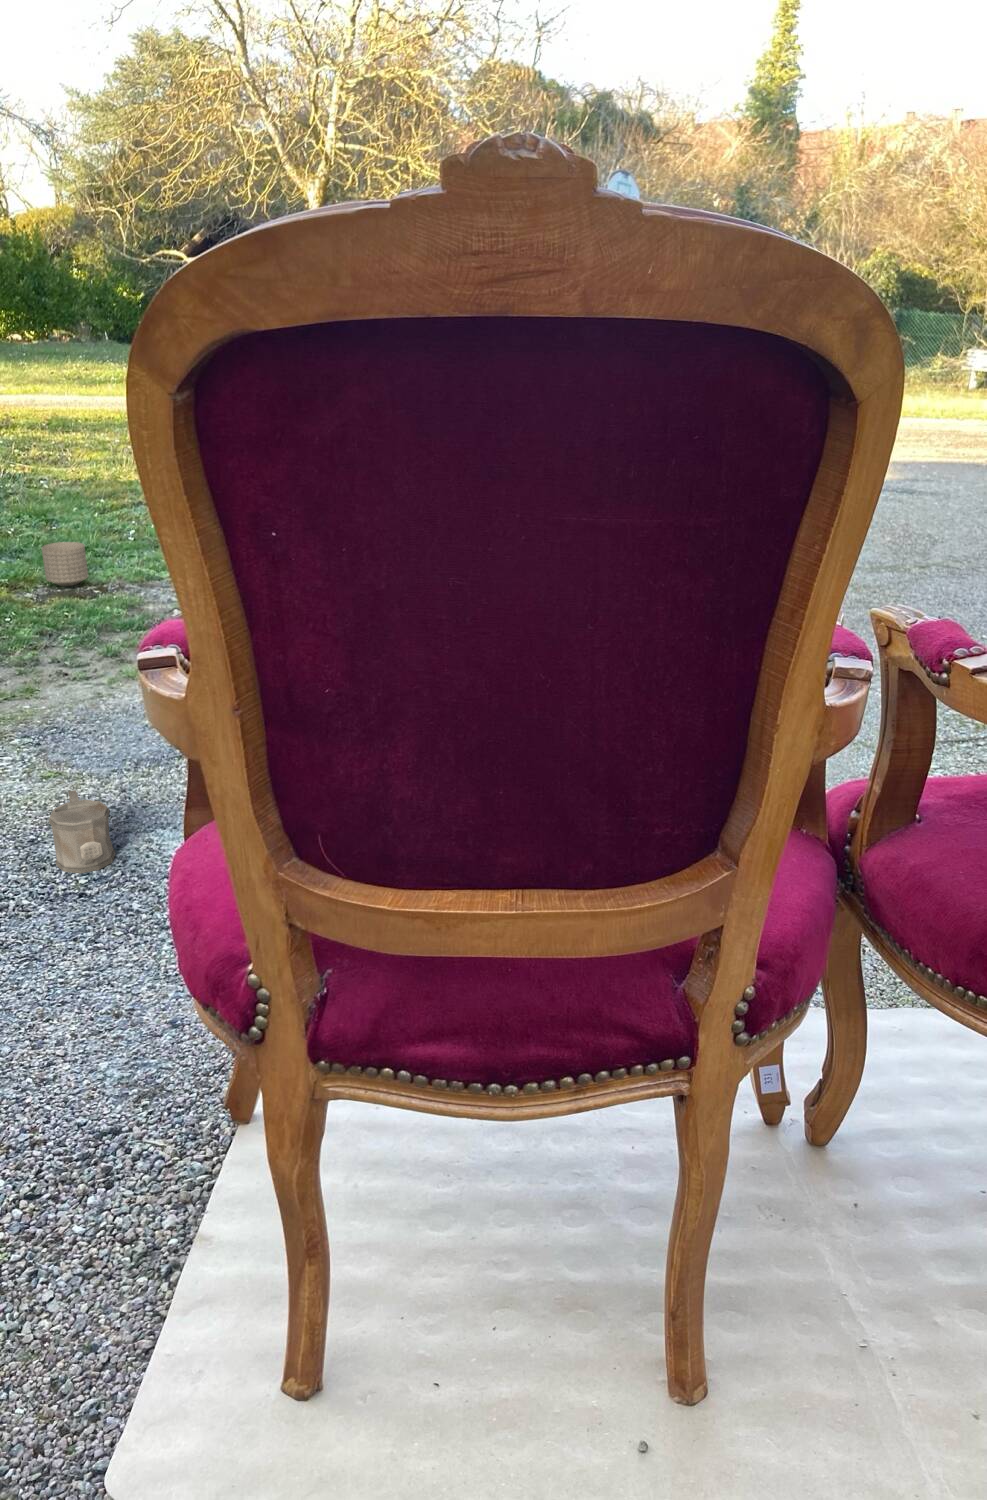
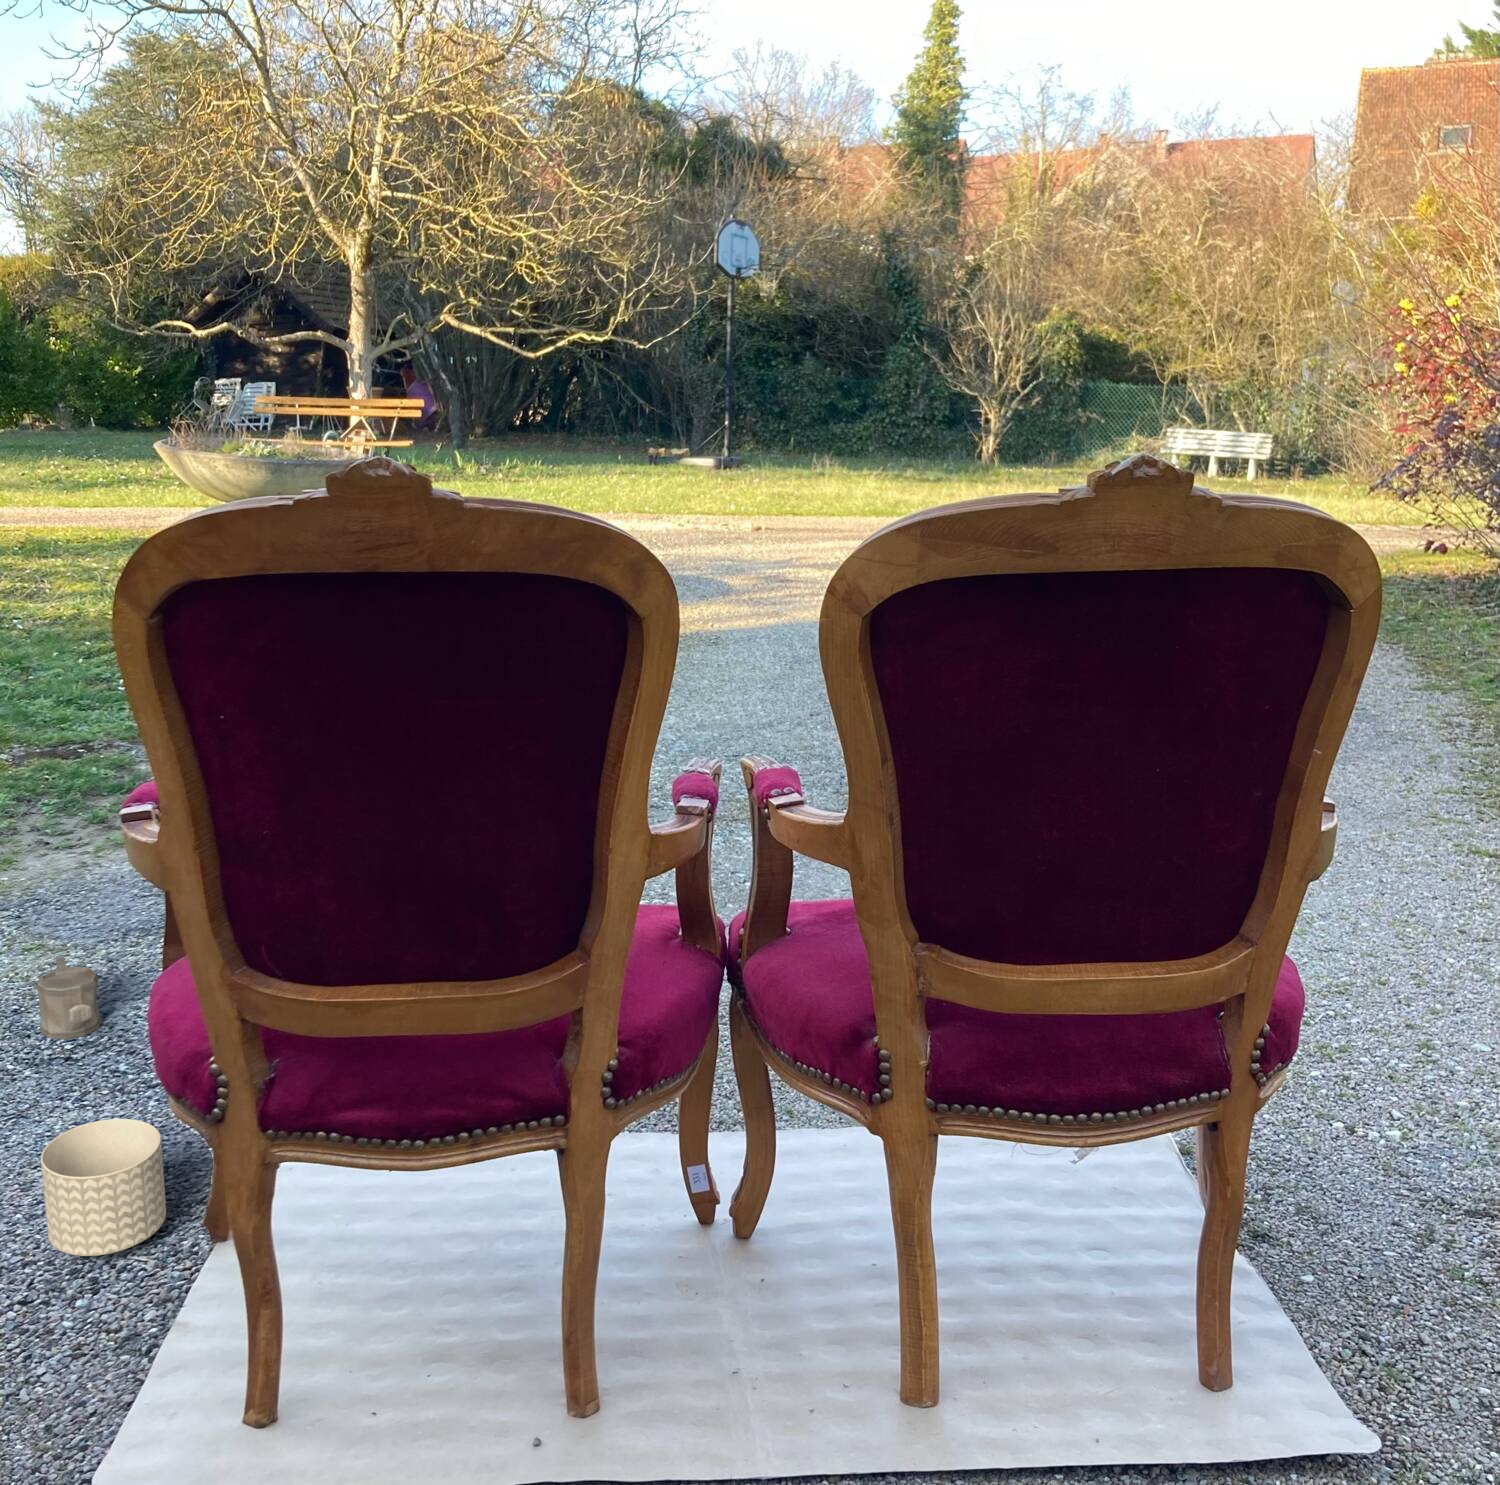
planter: present [42,542,88,586] -> present [41,1119,166,1256]

